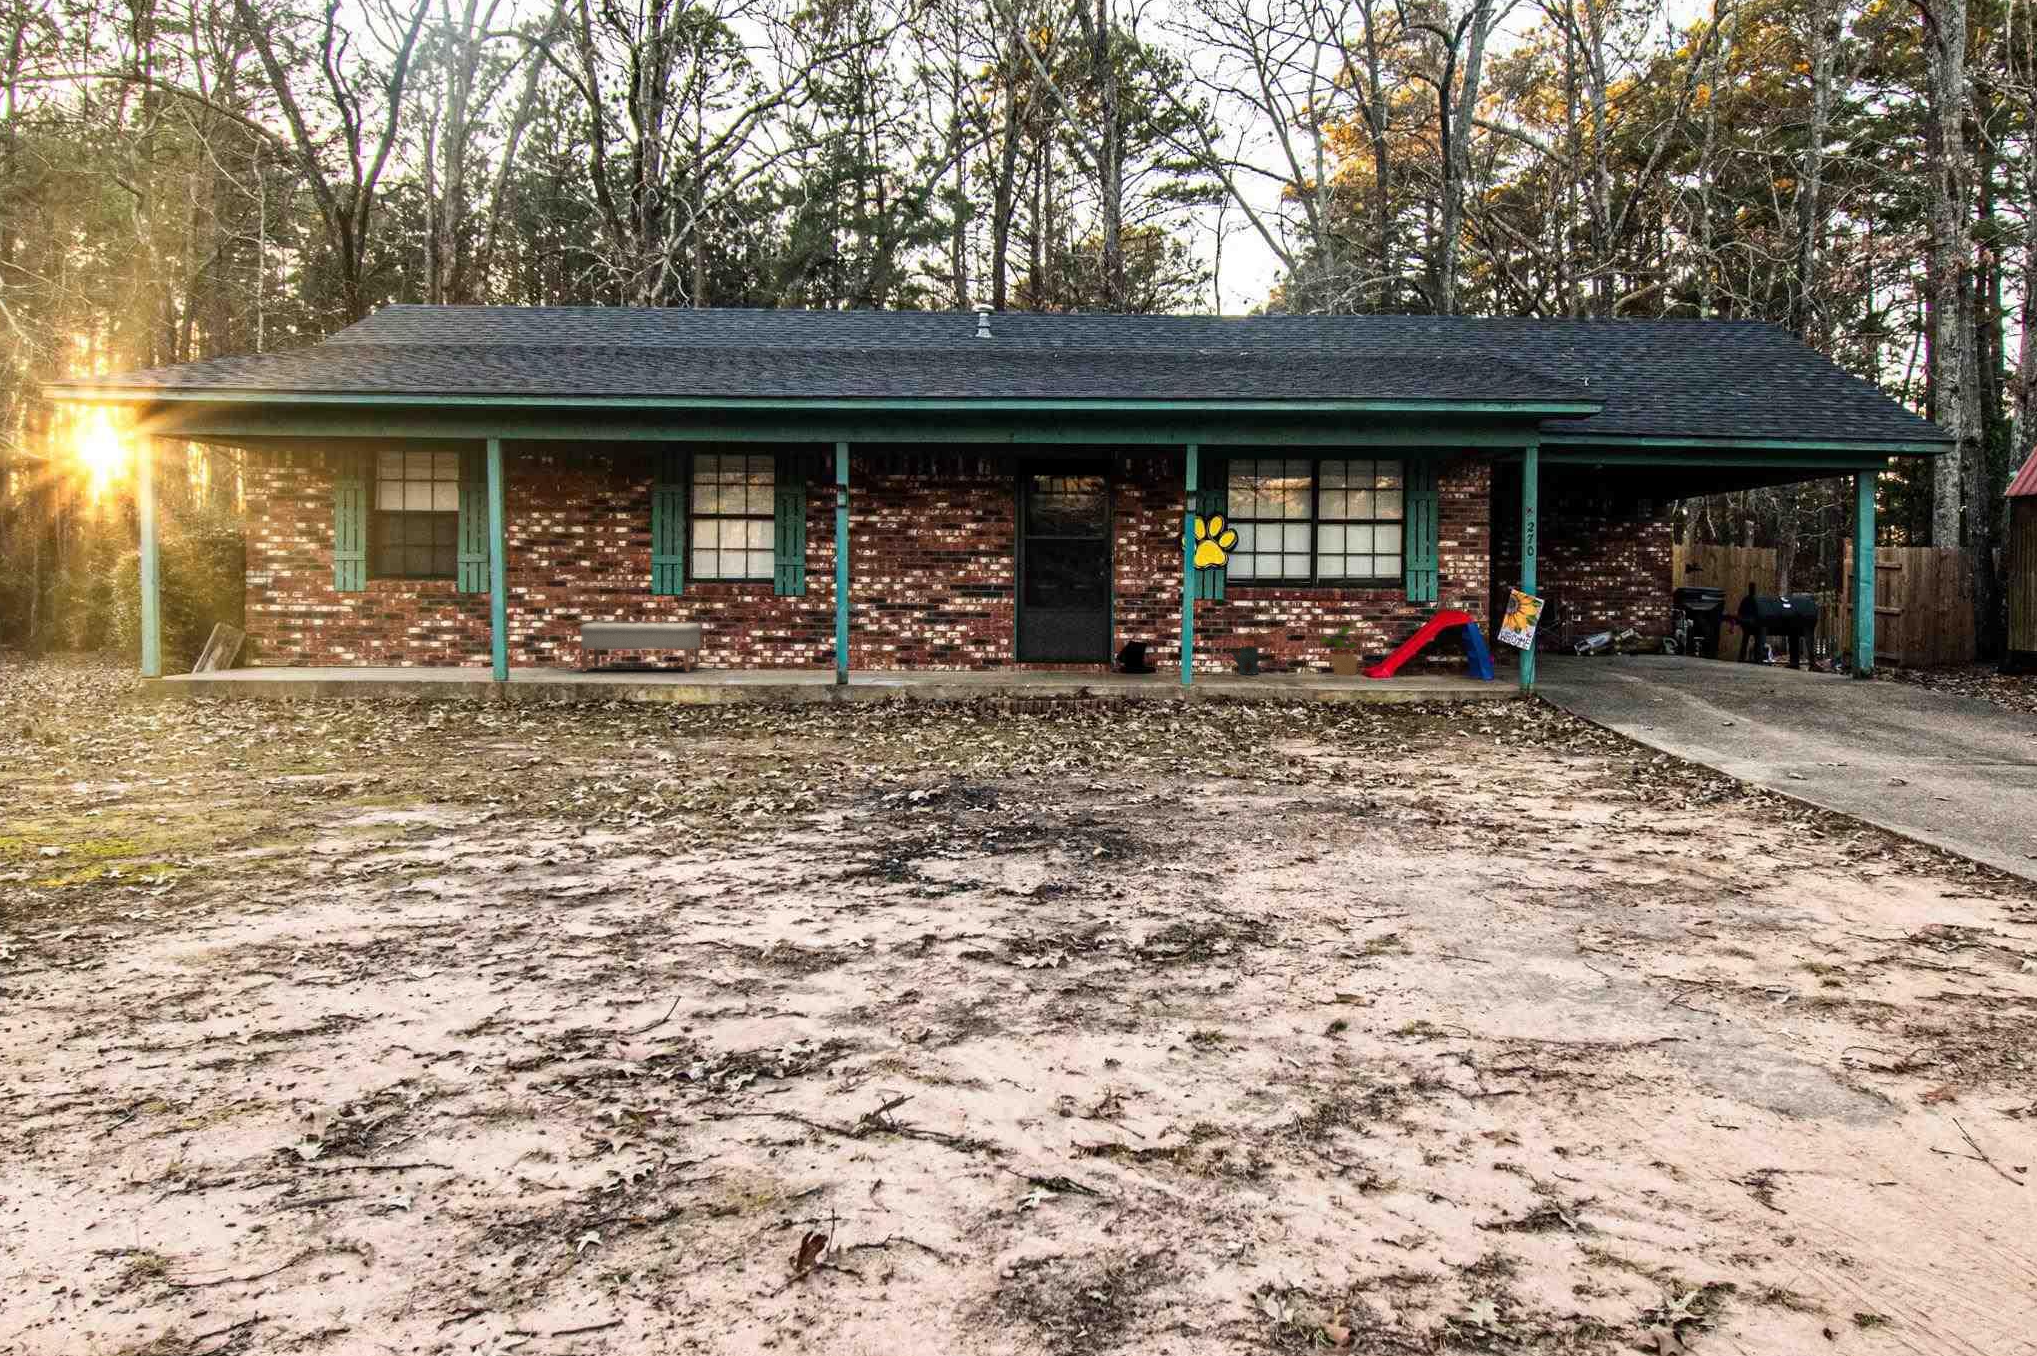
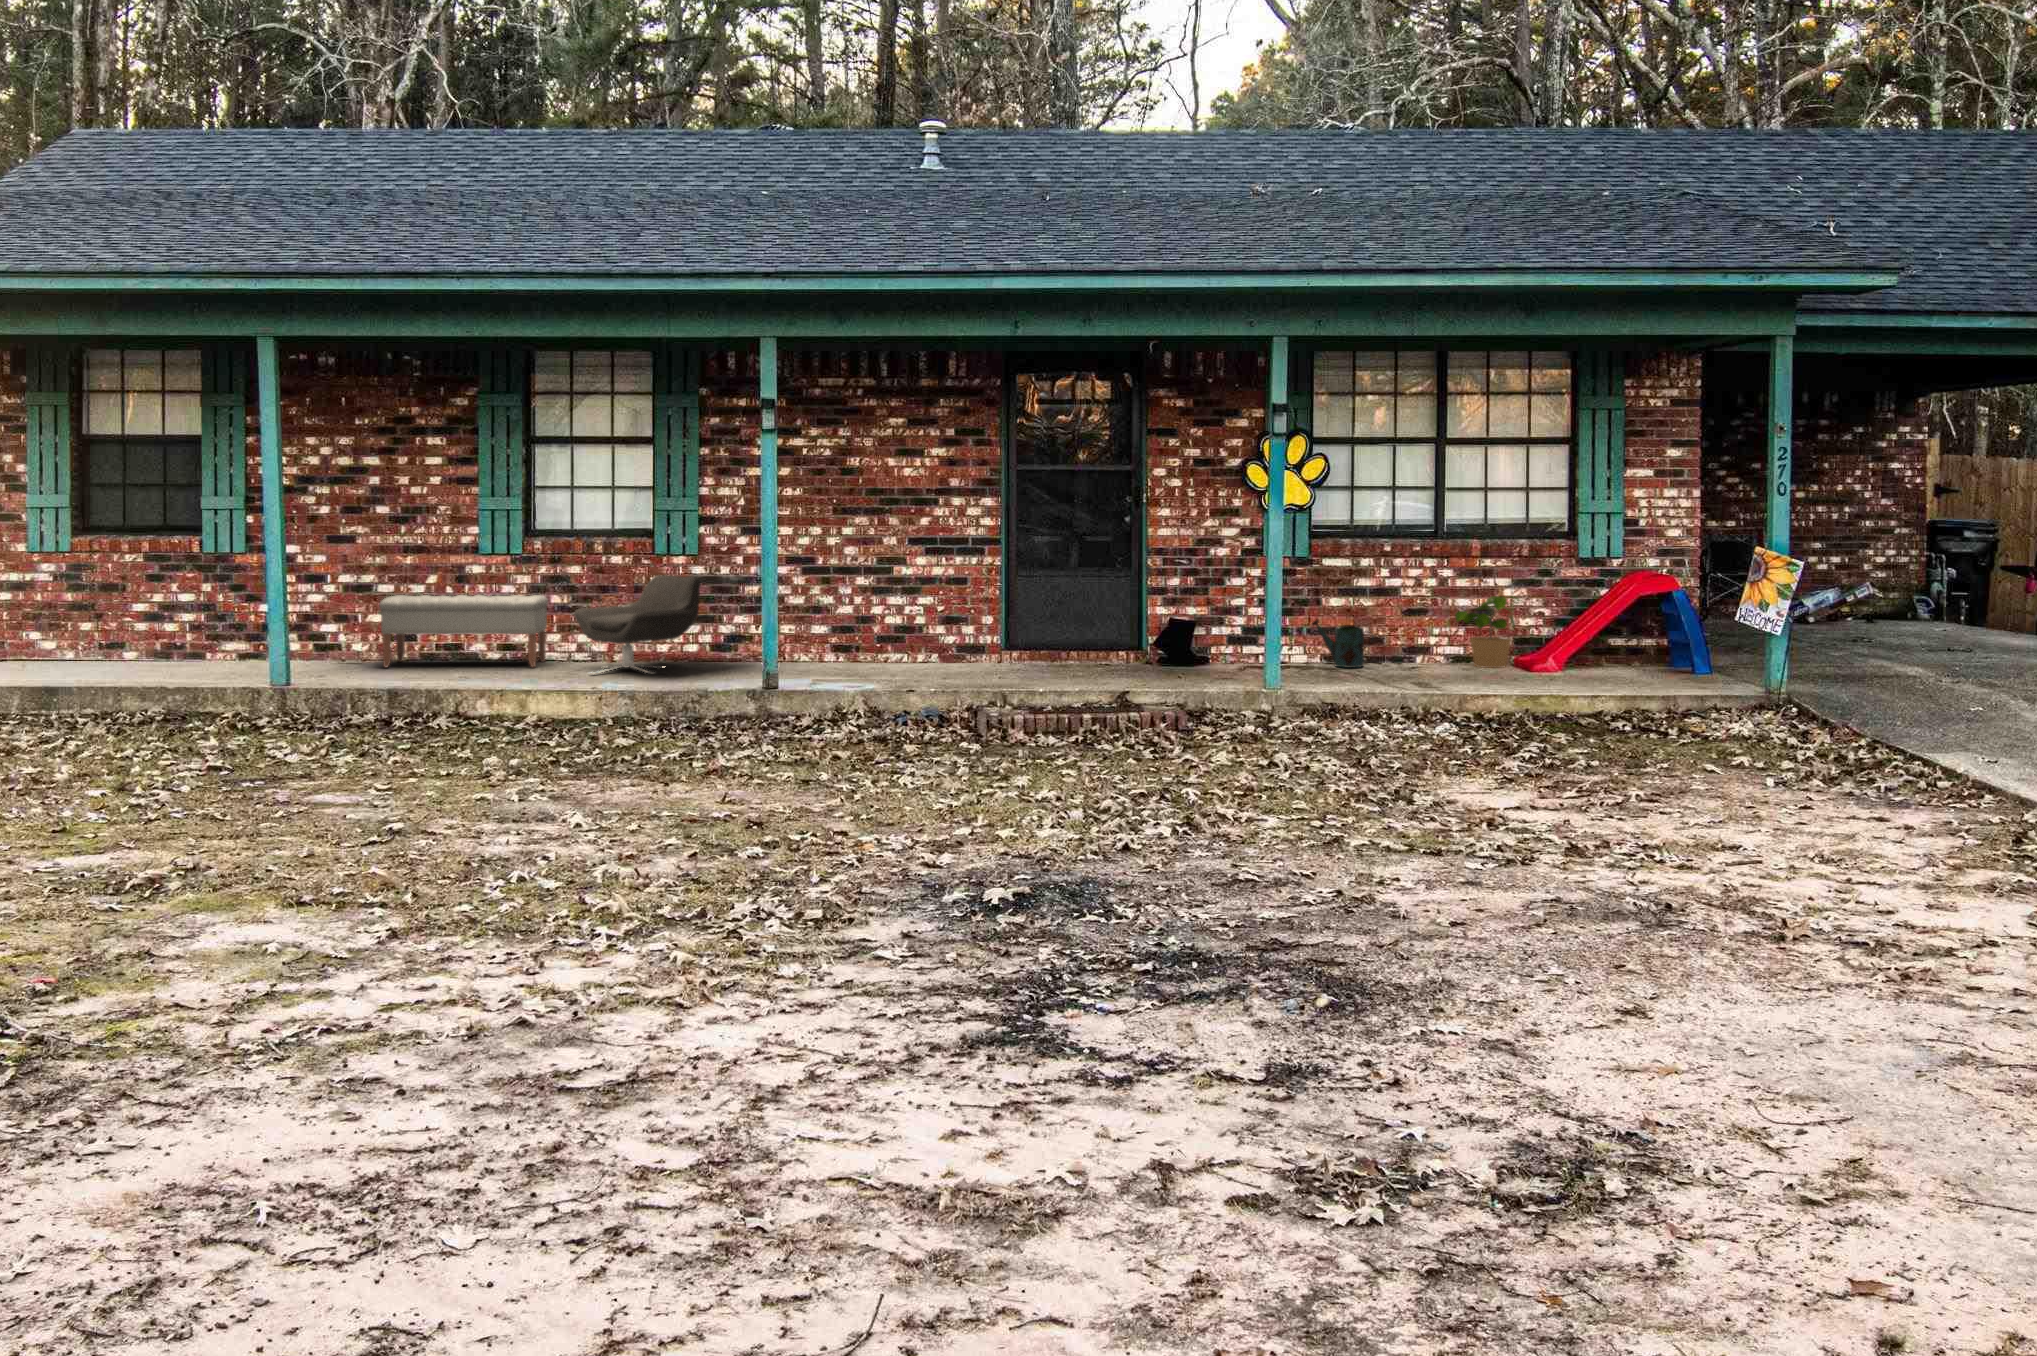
lounge chair: none [716,610,806,676] -> present [574,575,701,673]

